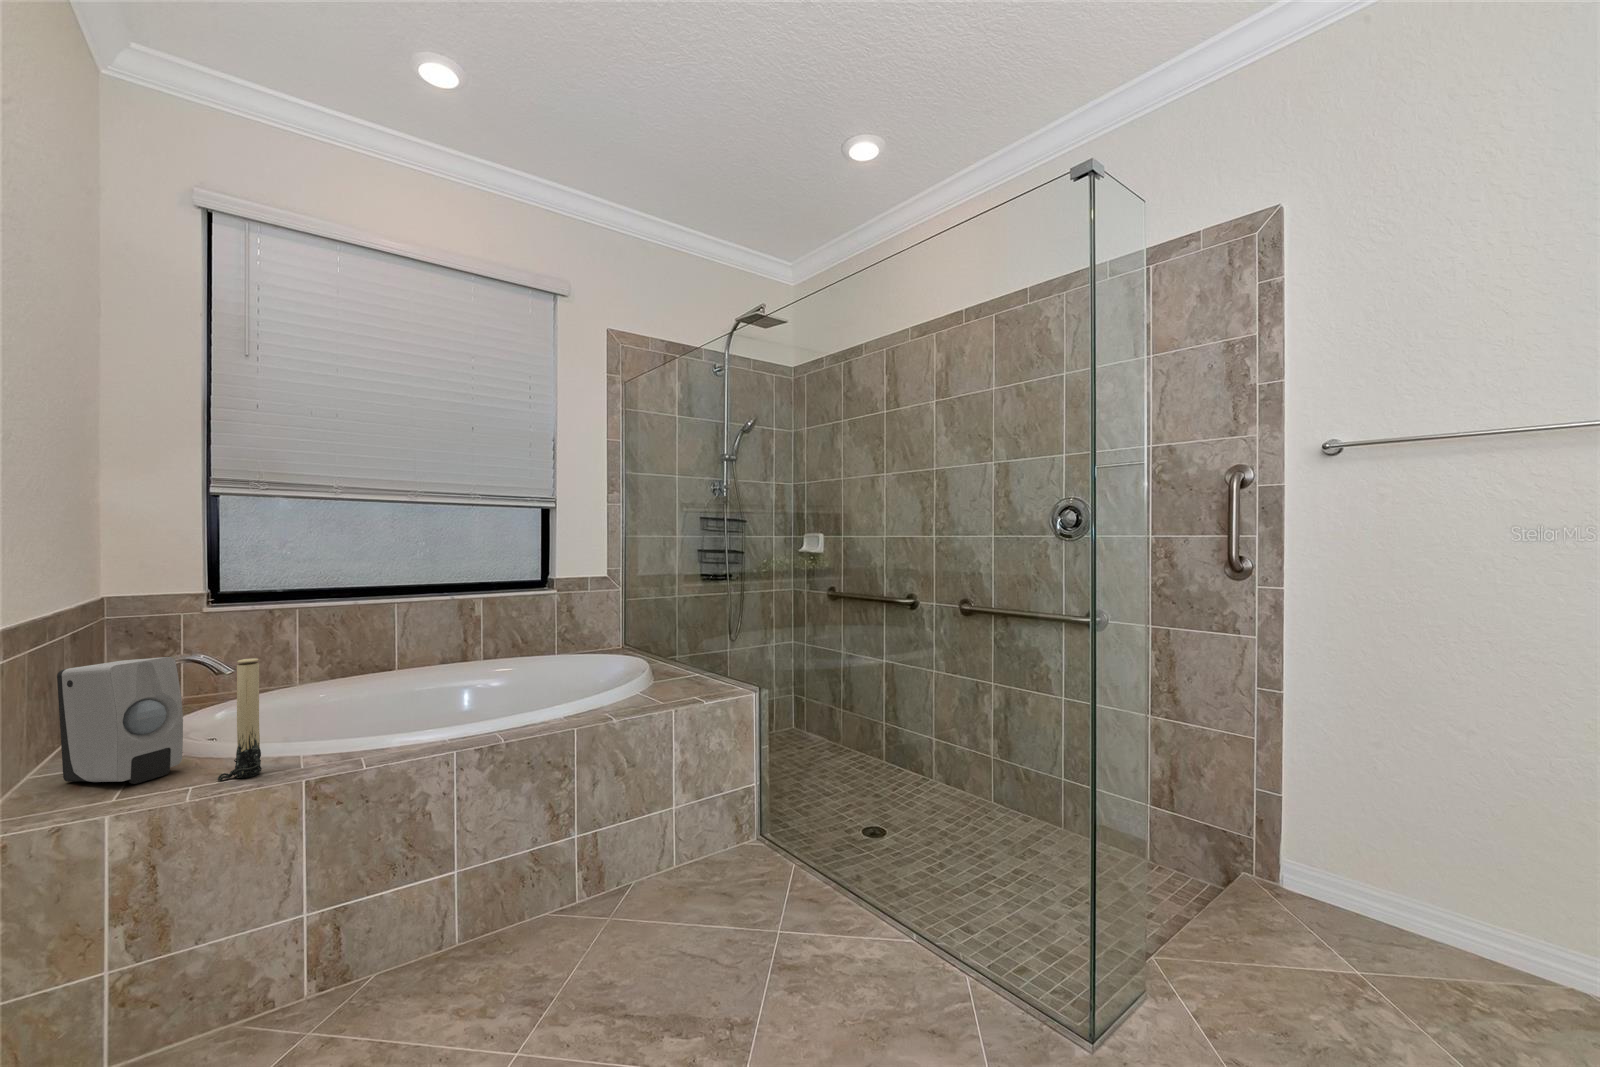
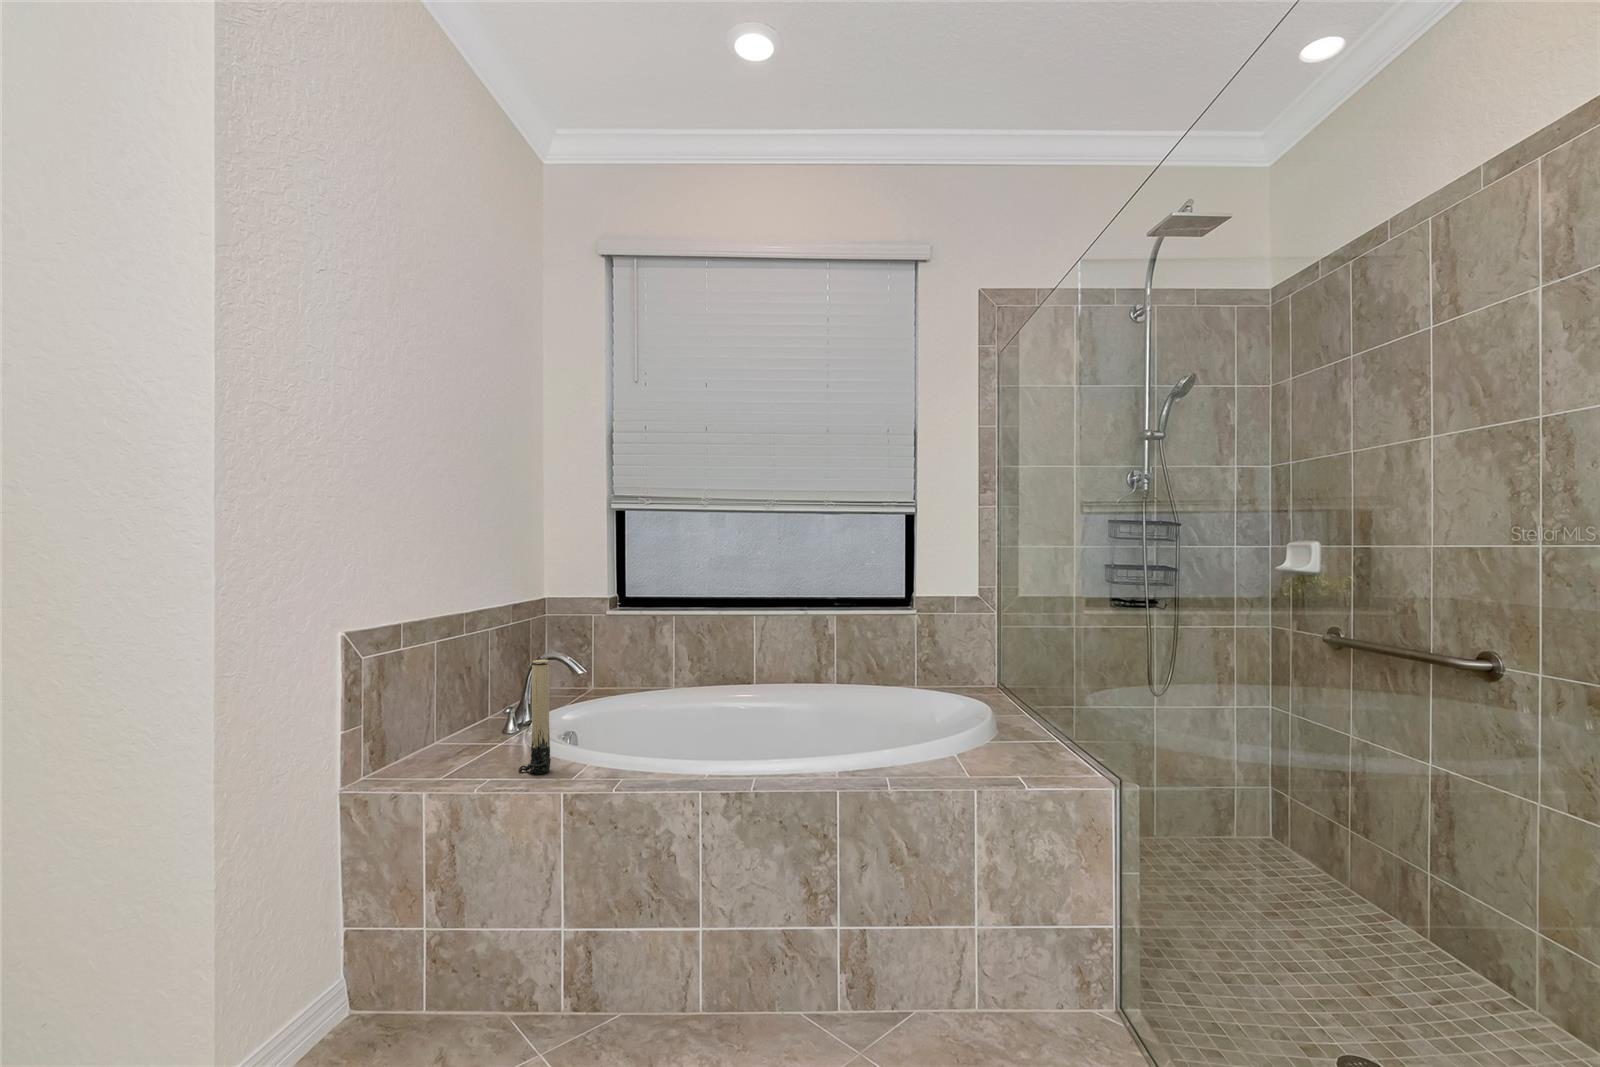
soap dispenser: present [57,657,183,784] -> none [452,652,516,761]

